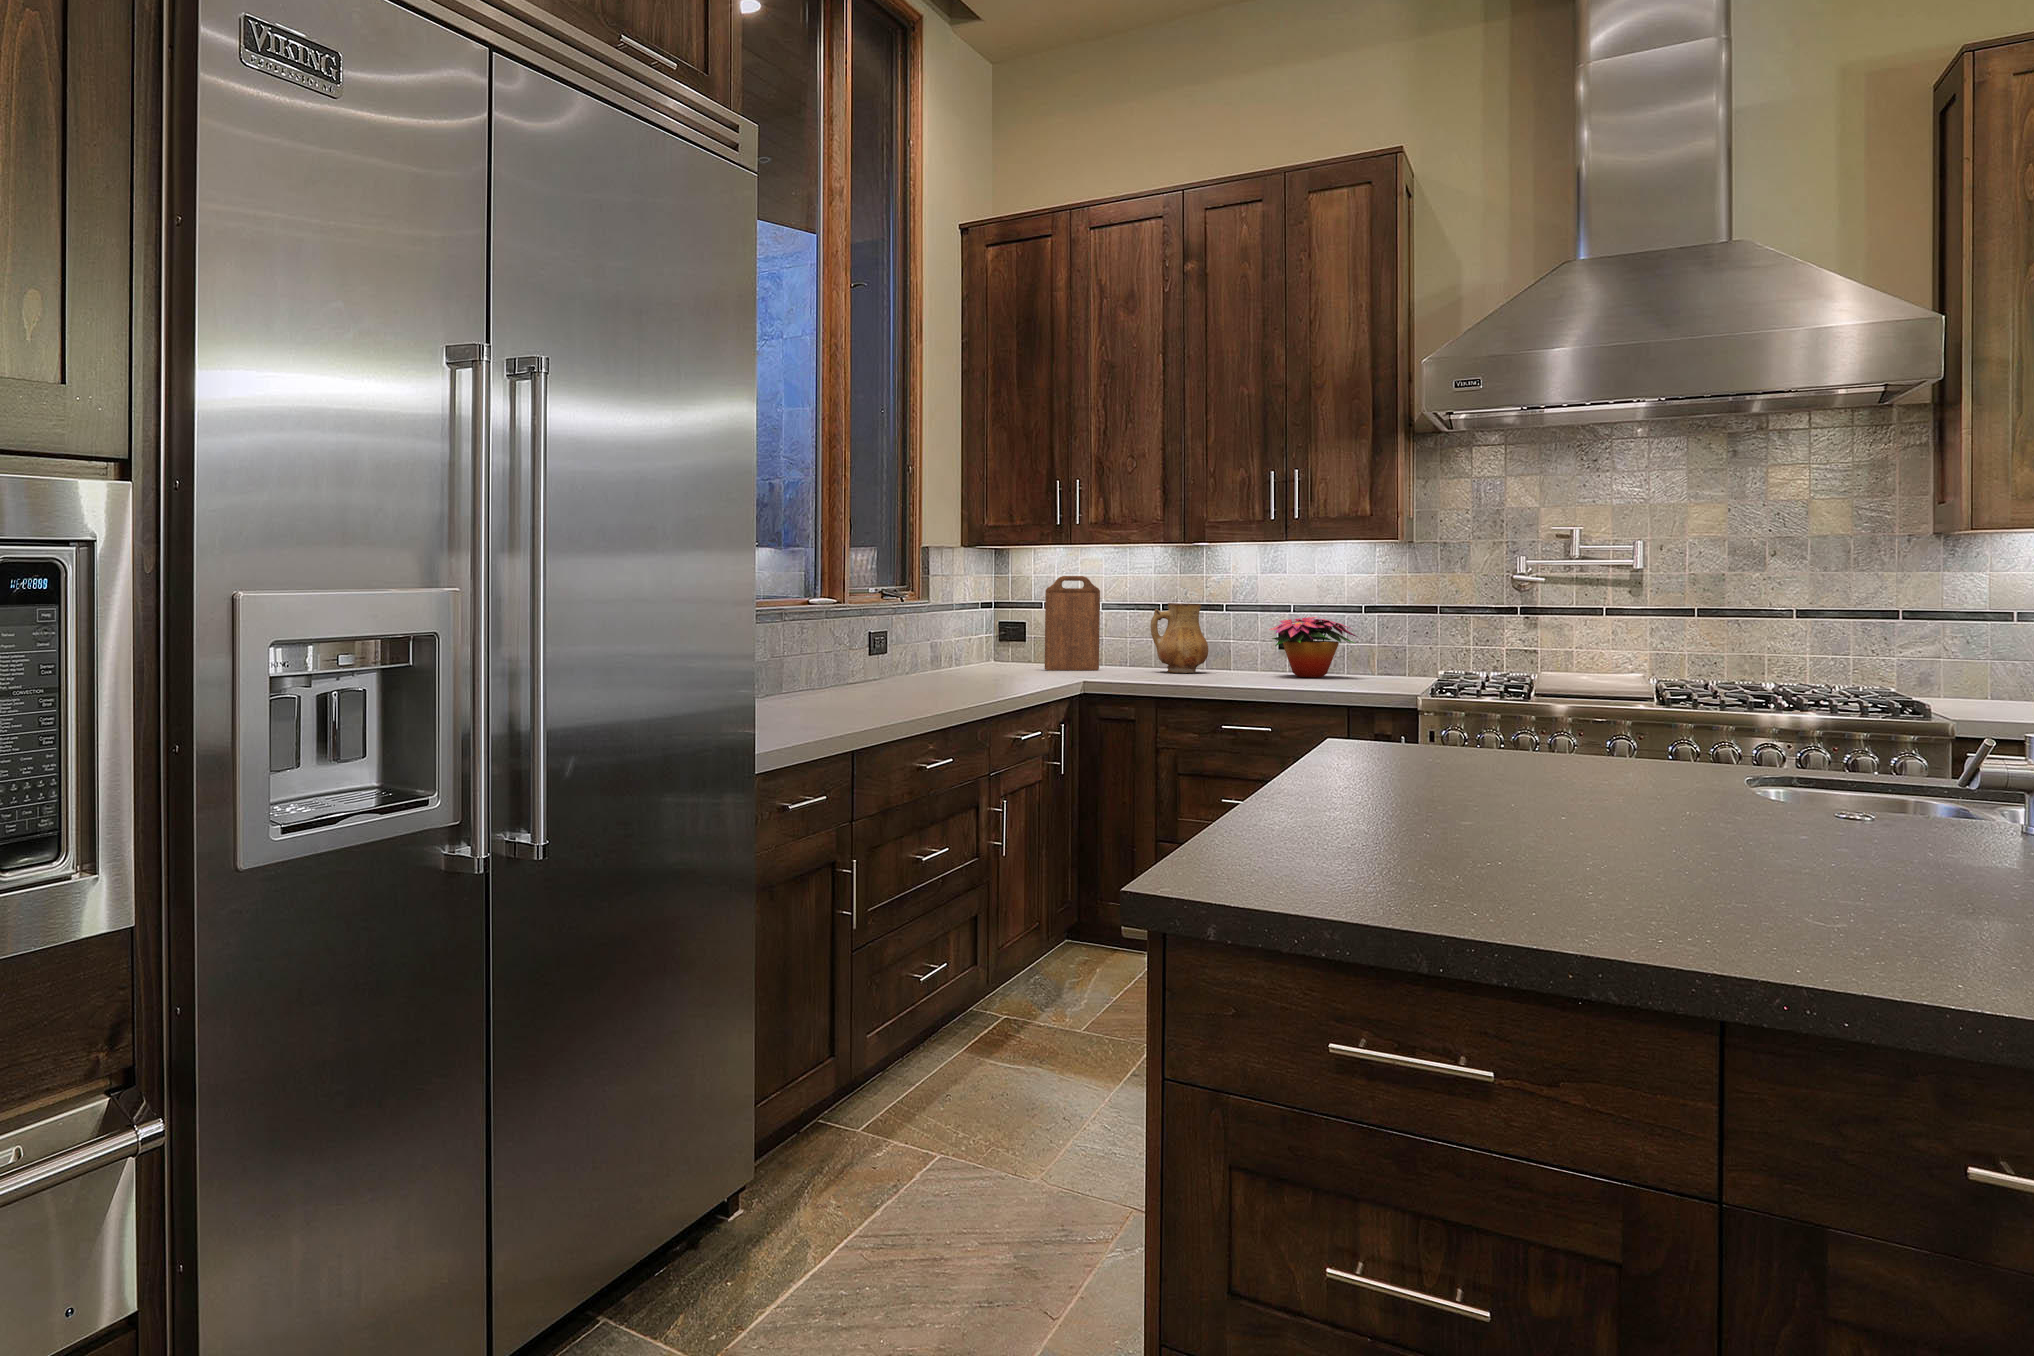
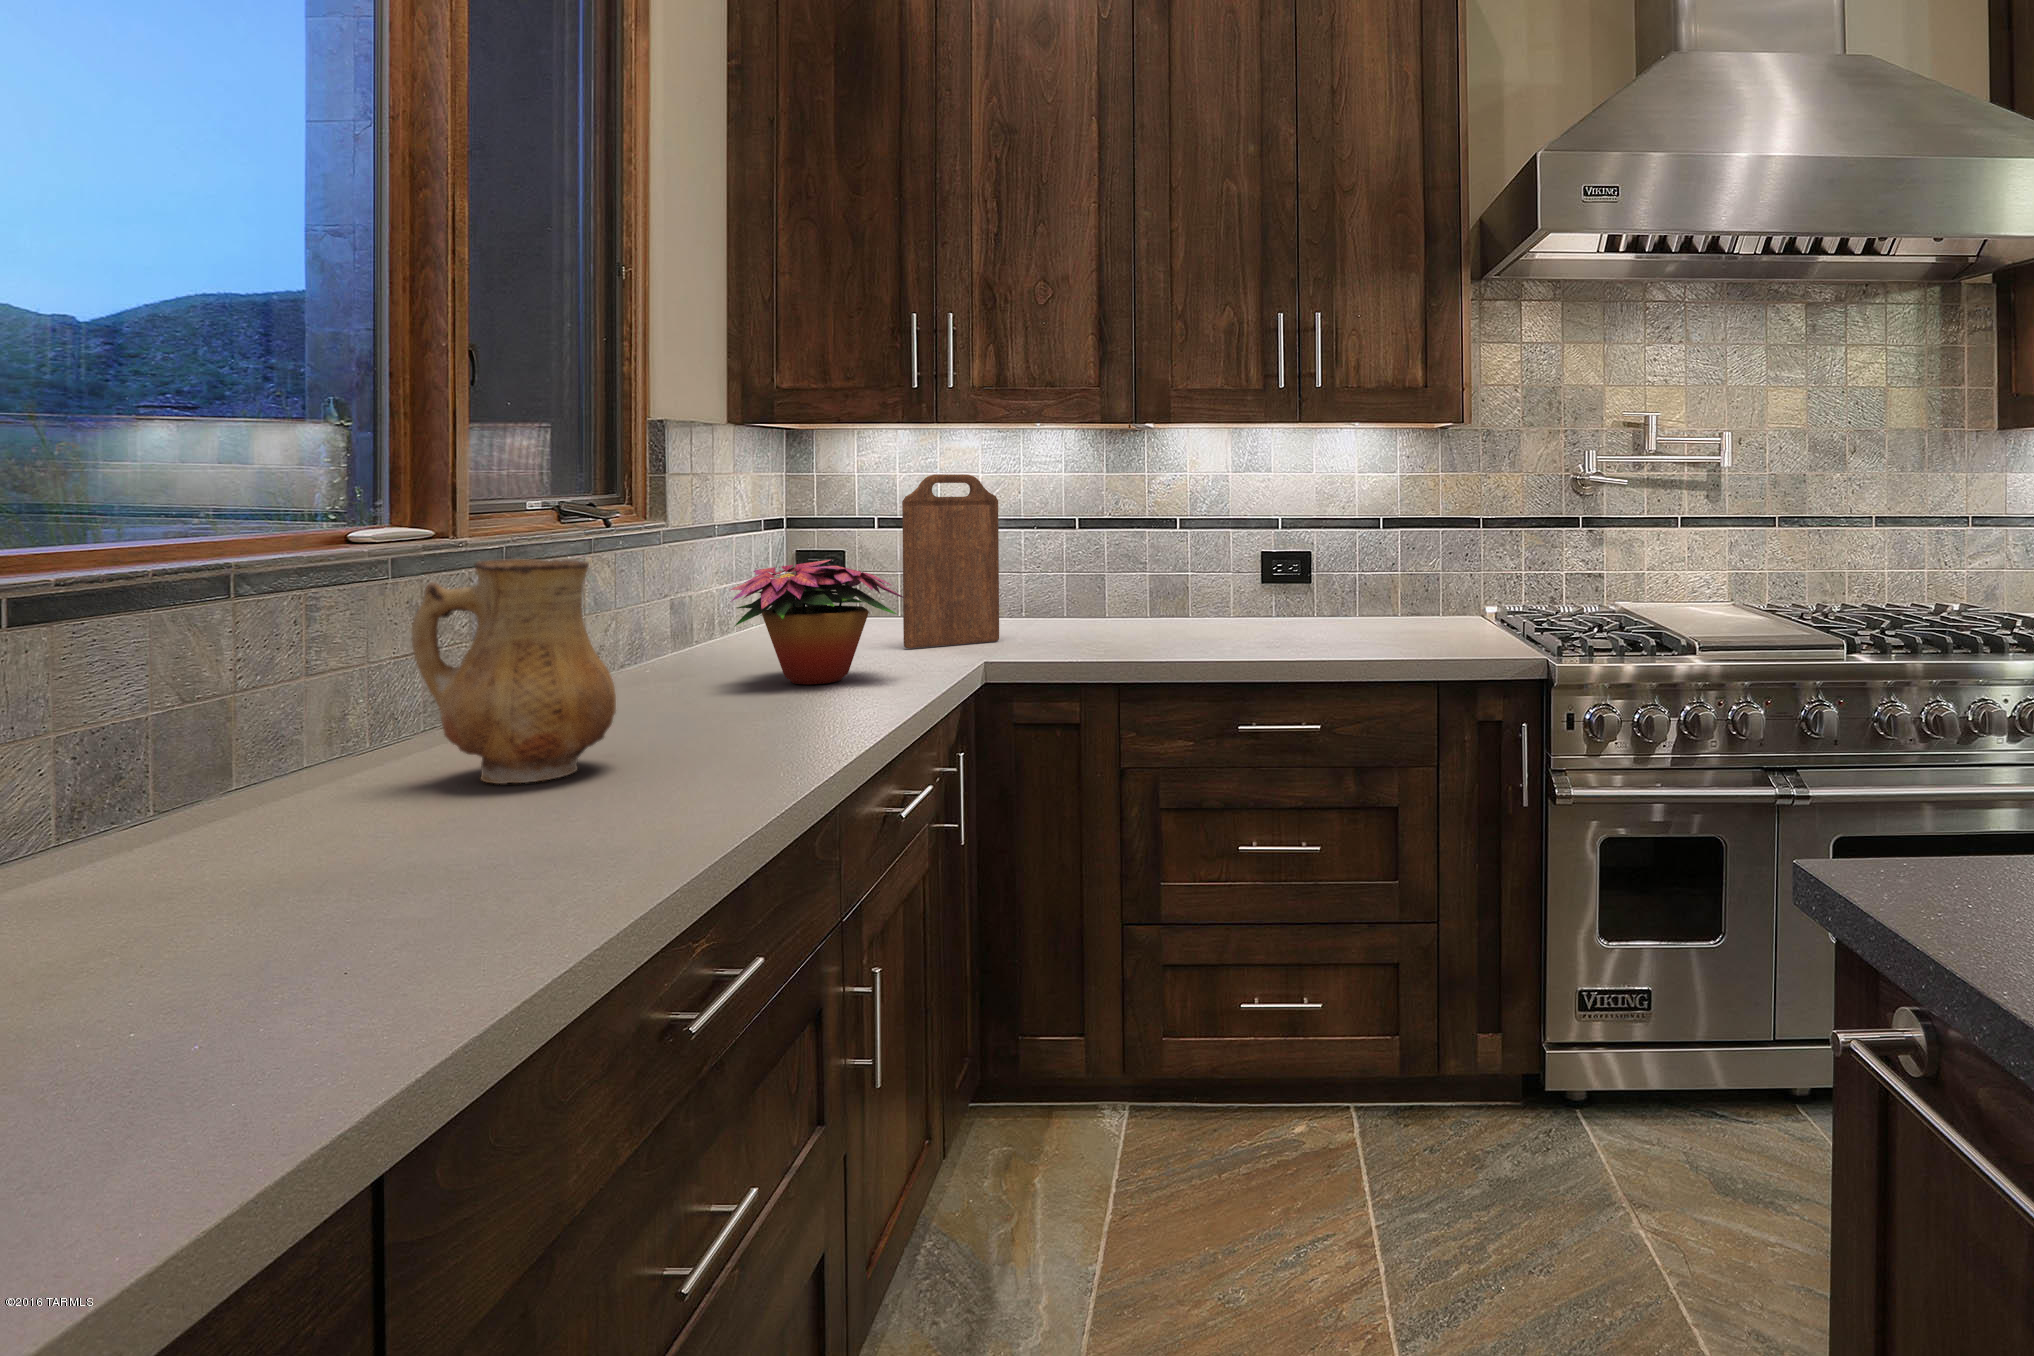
ceramic pitcher: present [1151,603,1208,673] -> present [412,559,616,784]
flower arrangement: present [1269,617,1357,677] -> present [731,560,904,685]

